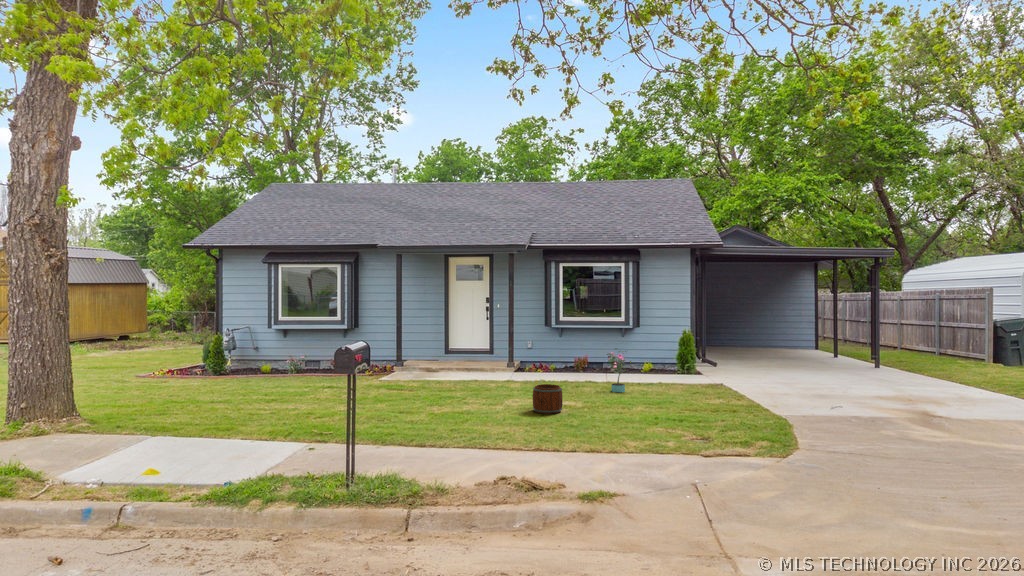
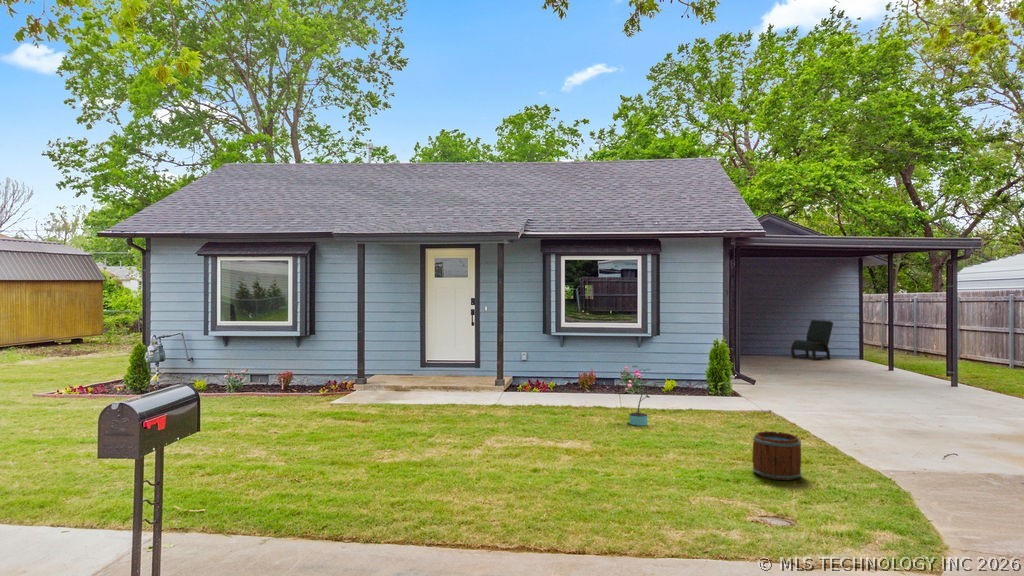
lounge chair: none [757,316,794,350] -> present [791,320,833,360]
bucket: present [533,384,563,414] -> present [753,431,801,481]

